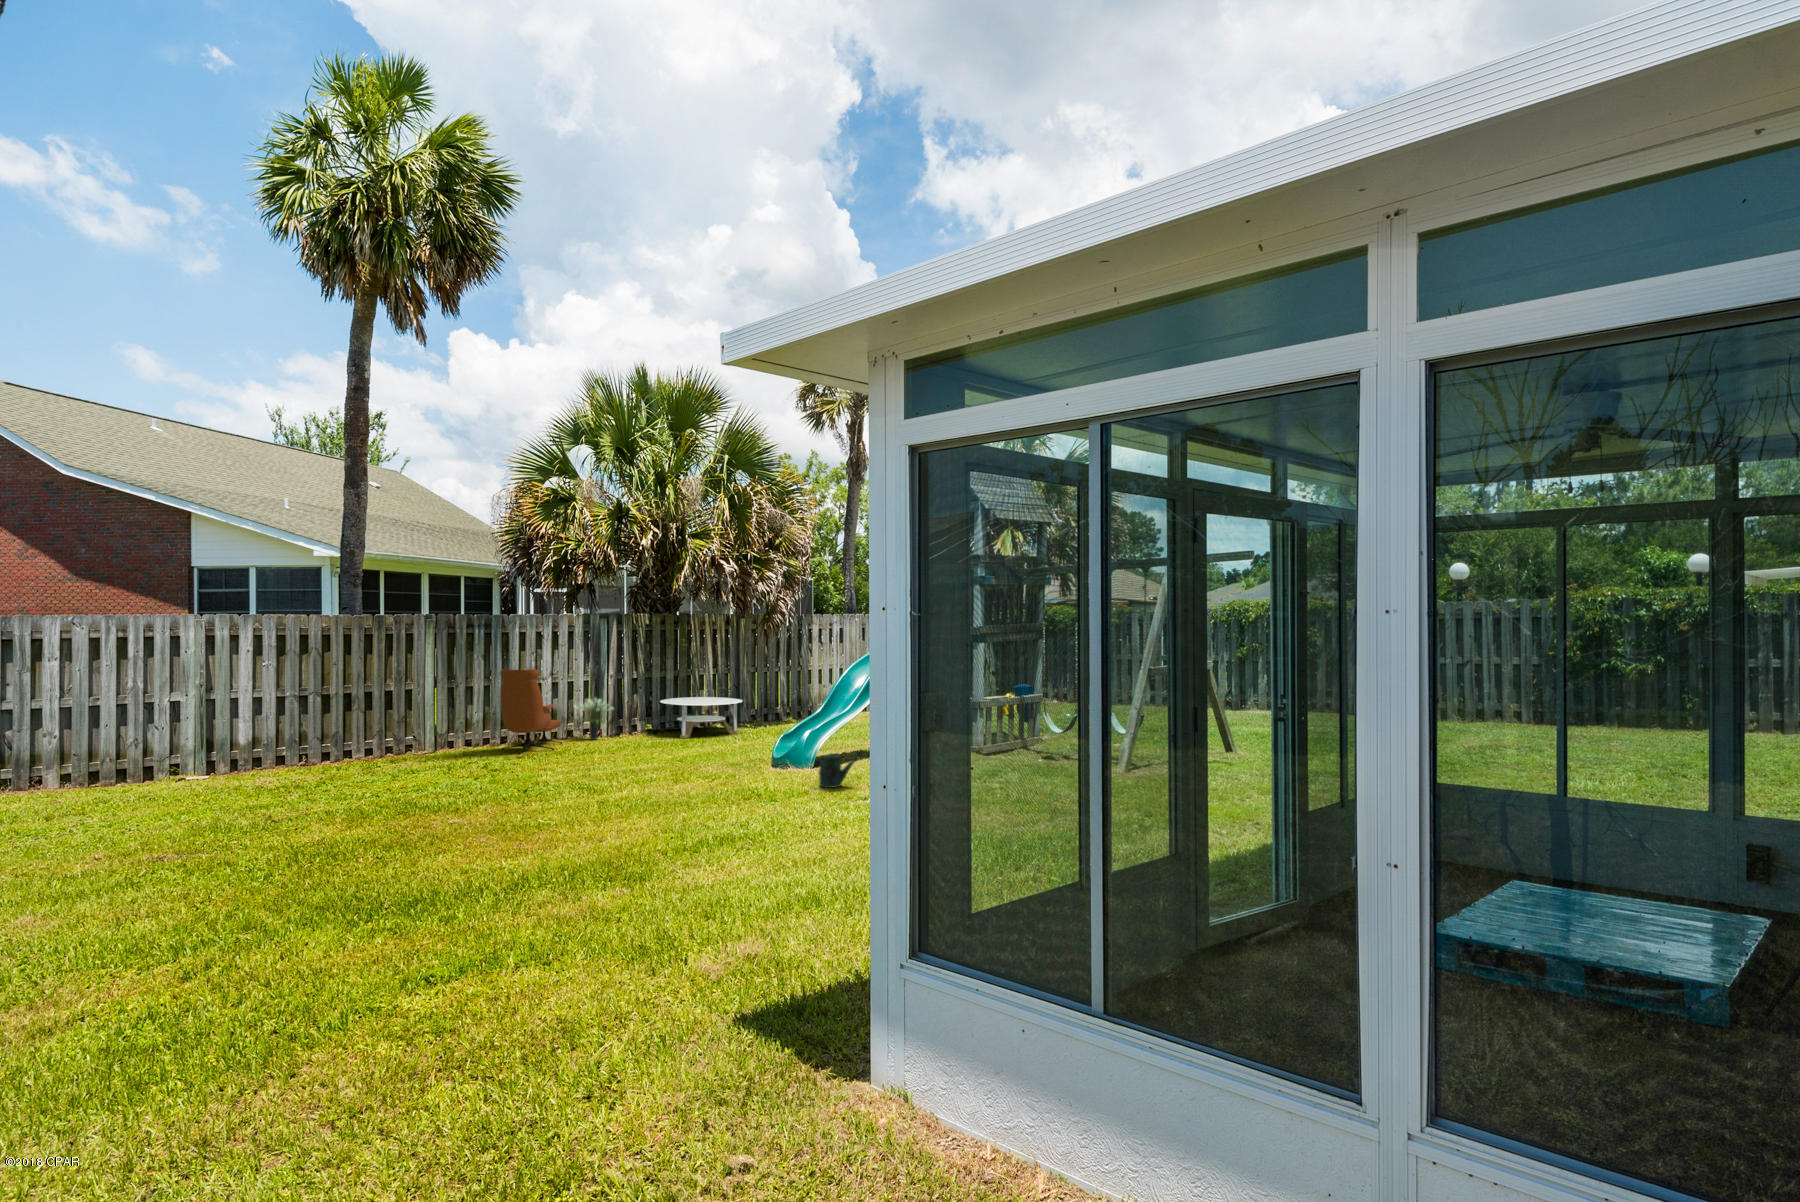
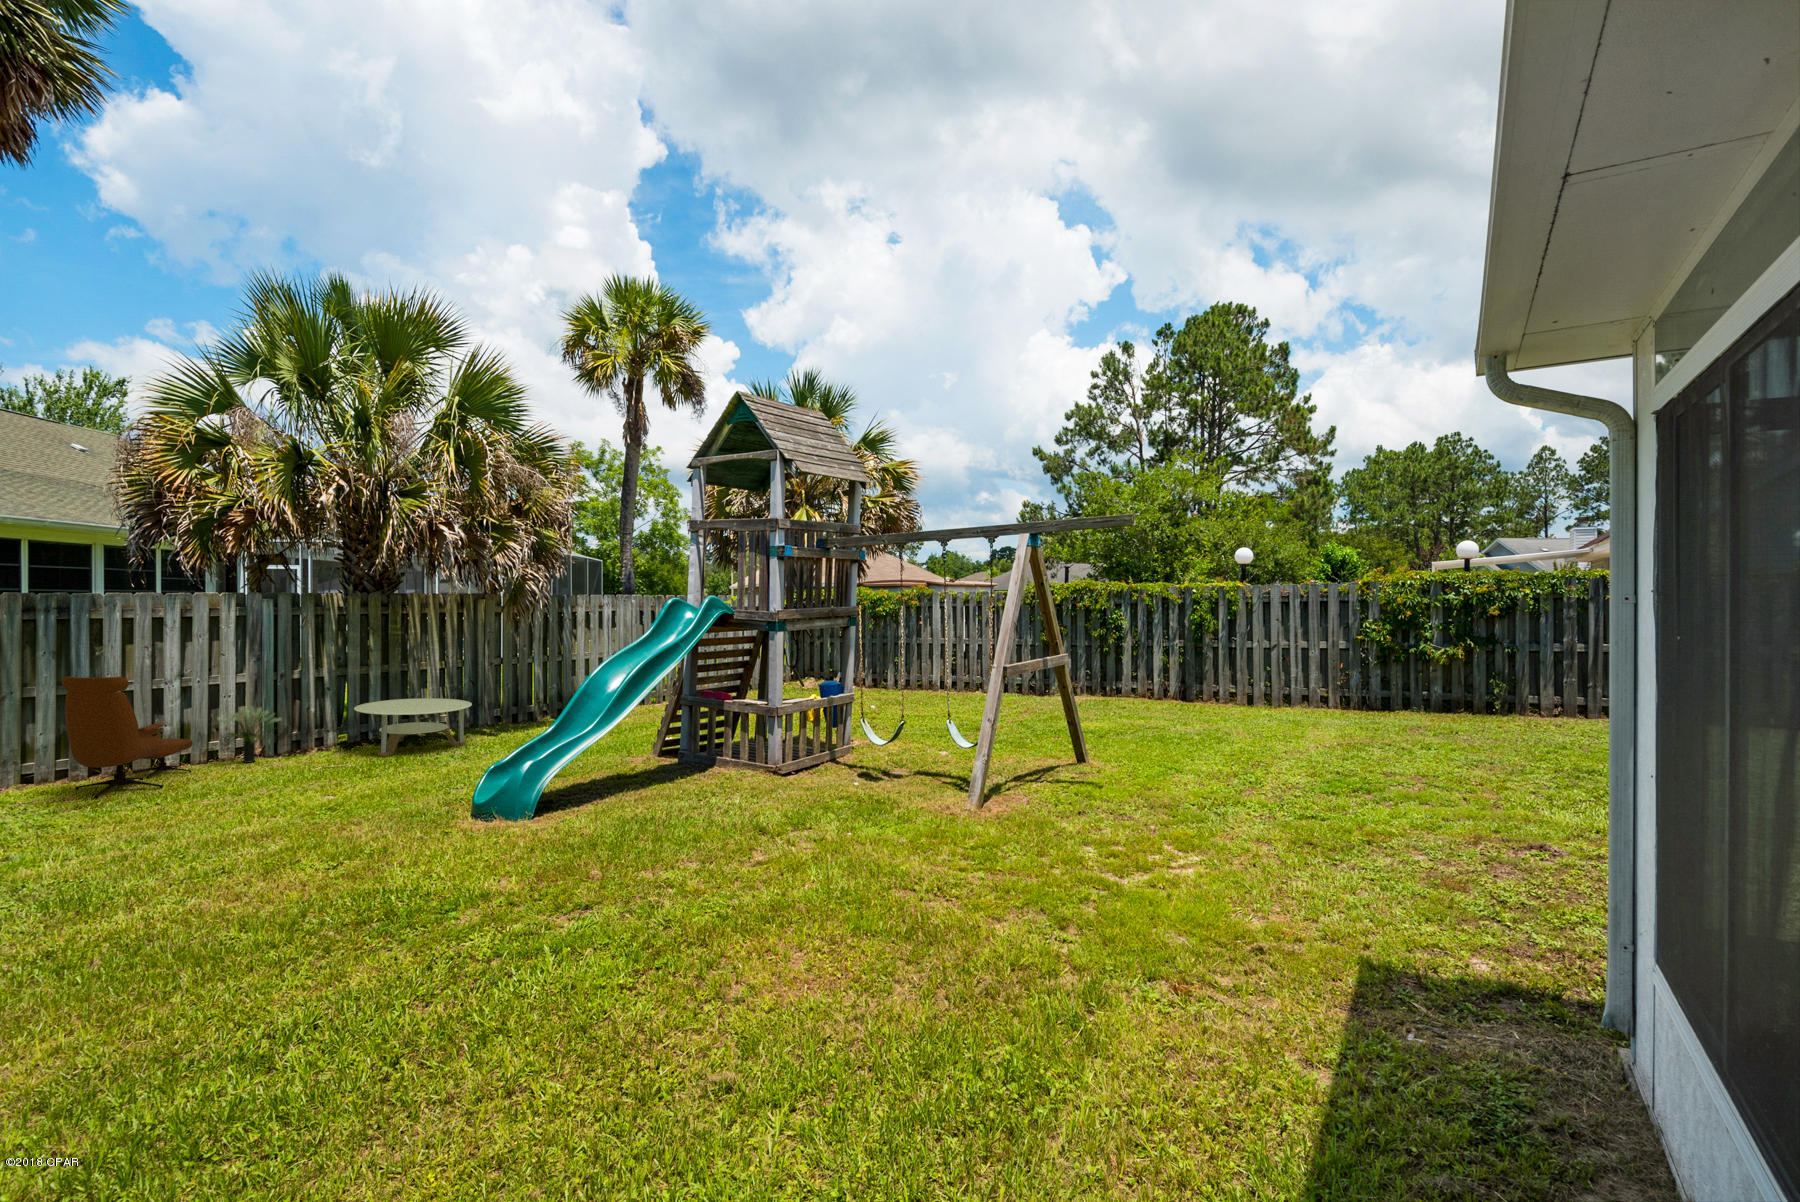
watering can: present [819,752,861,788] -> none [513,810,593,867]

